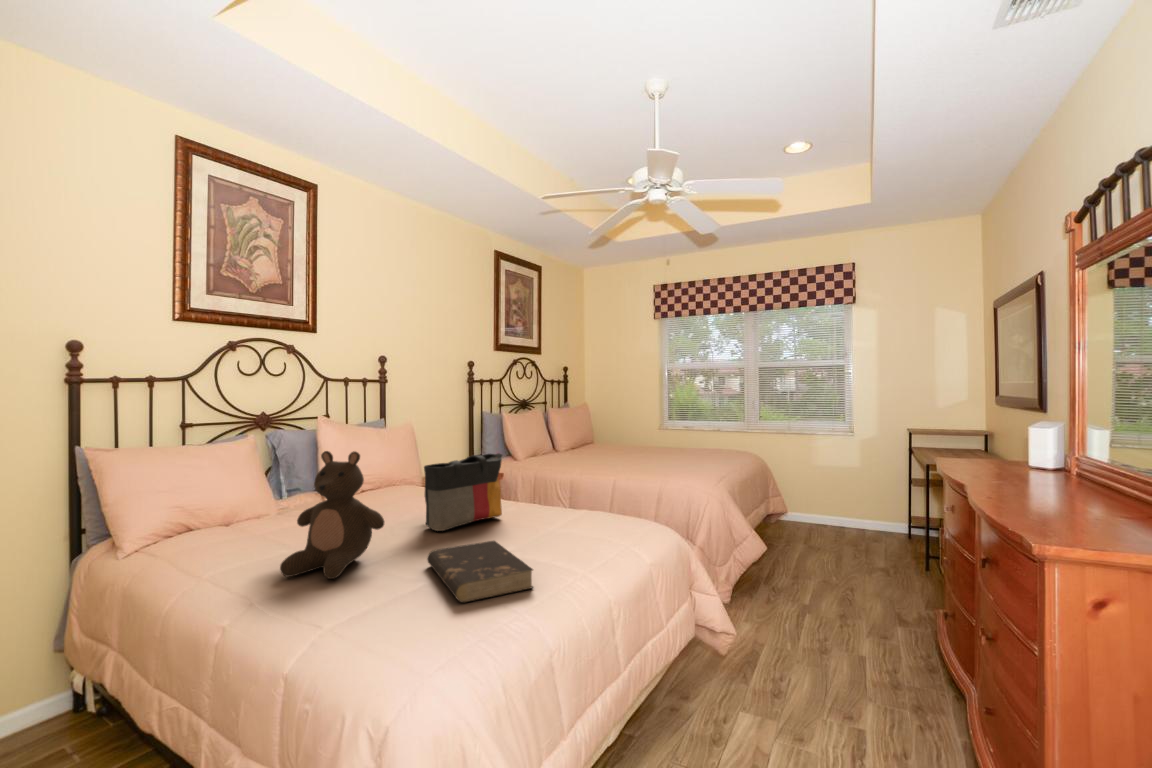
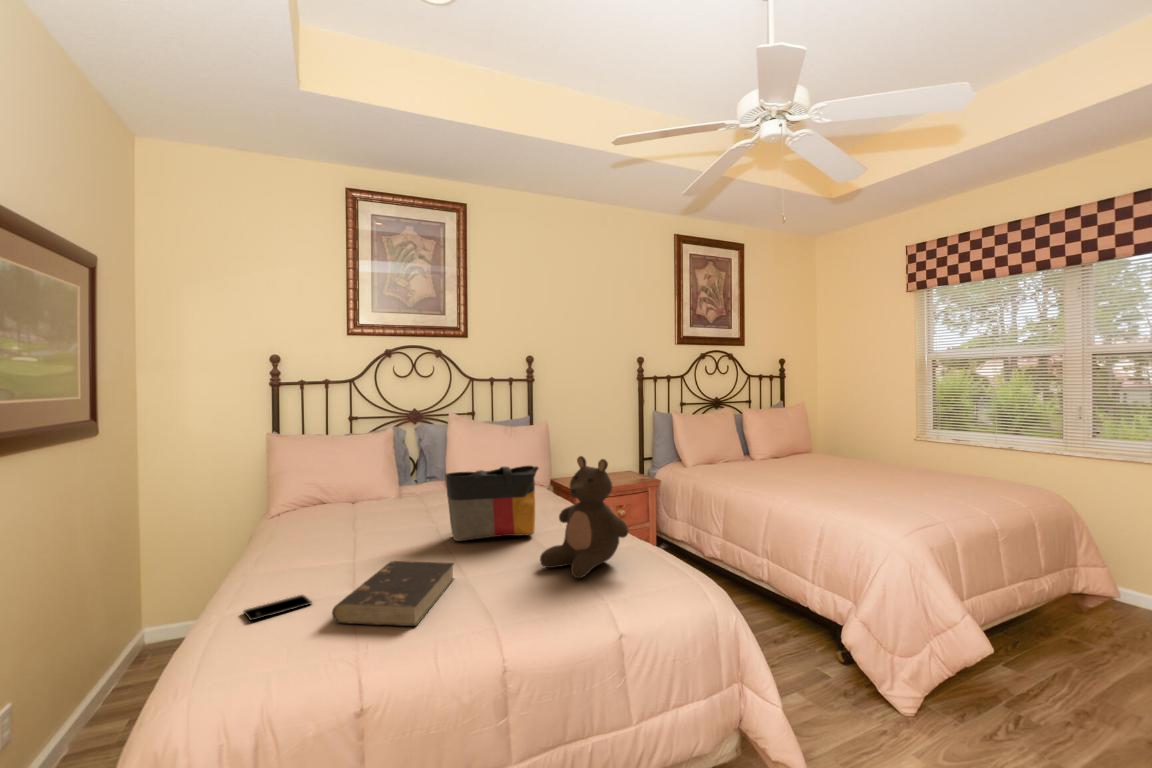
stuffed bear: present [280,451,384,579] -> present [540,456,628,578]
smartphone: none [340,595,400,624] -> present [244,595,311,621]

